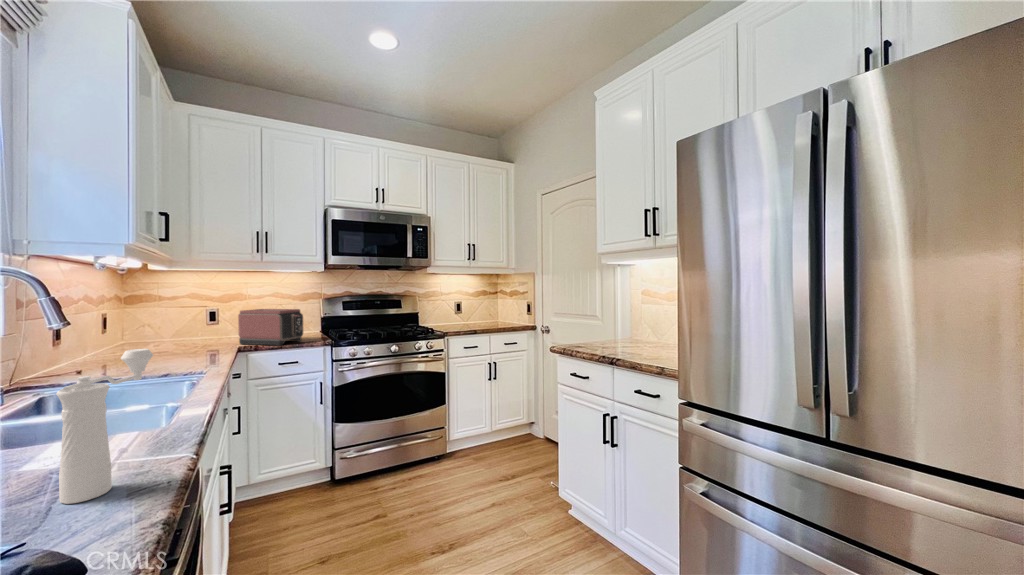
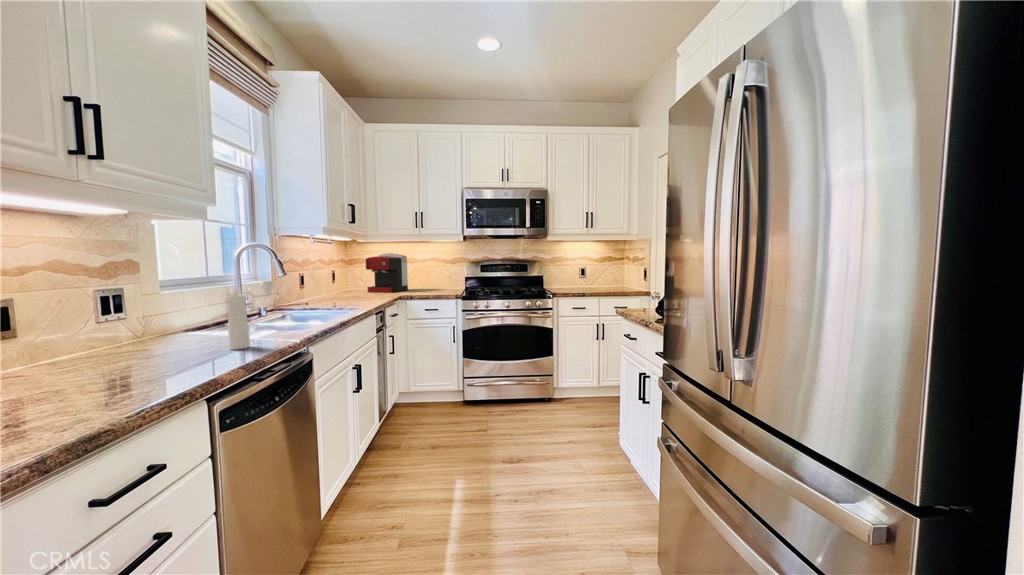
coffee maker: none [164,287,234,346] -> present [366,253,408,293]
toaster: present [238,309,303,346] -> none [404,269,444,295]

